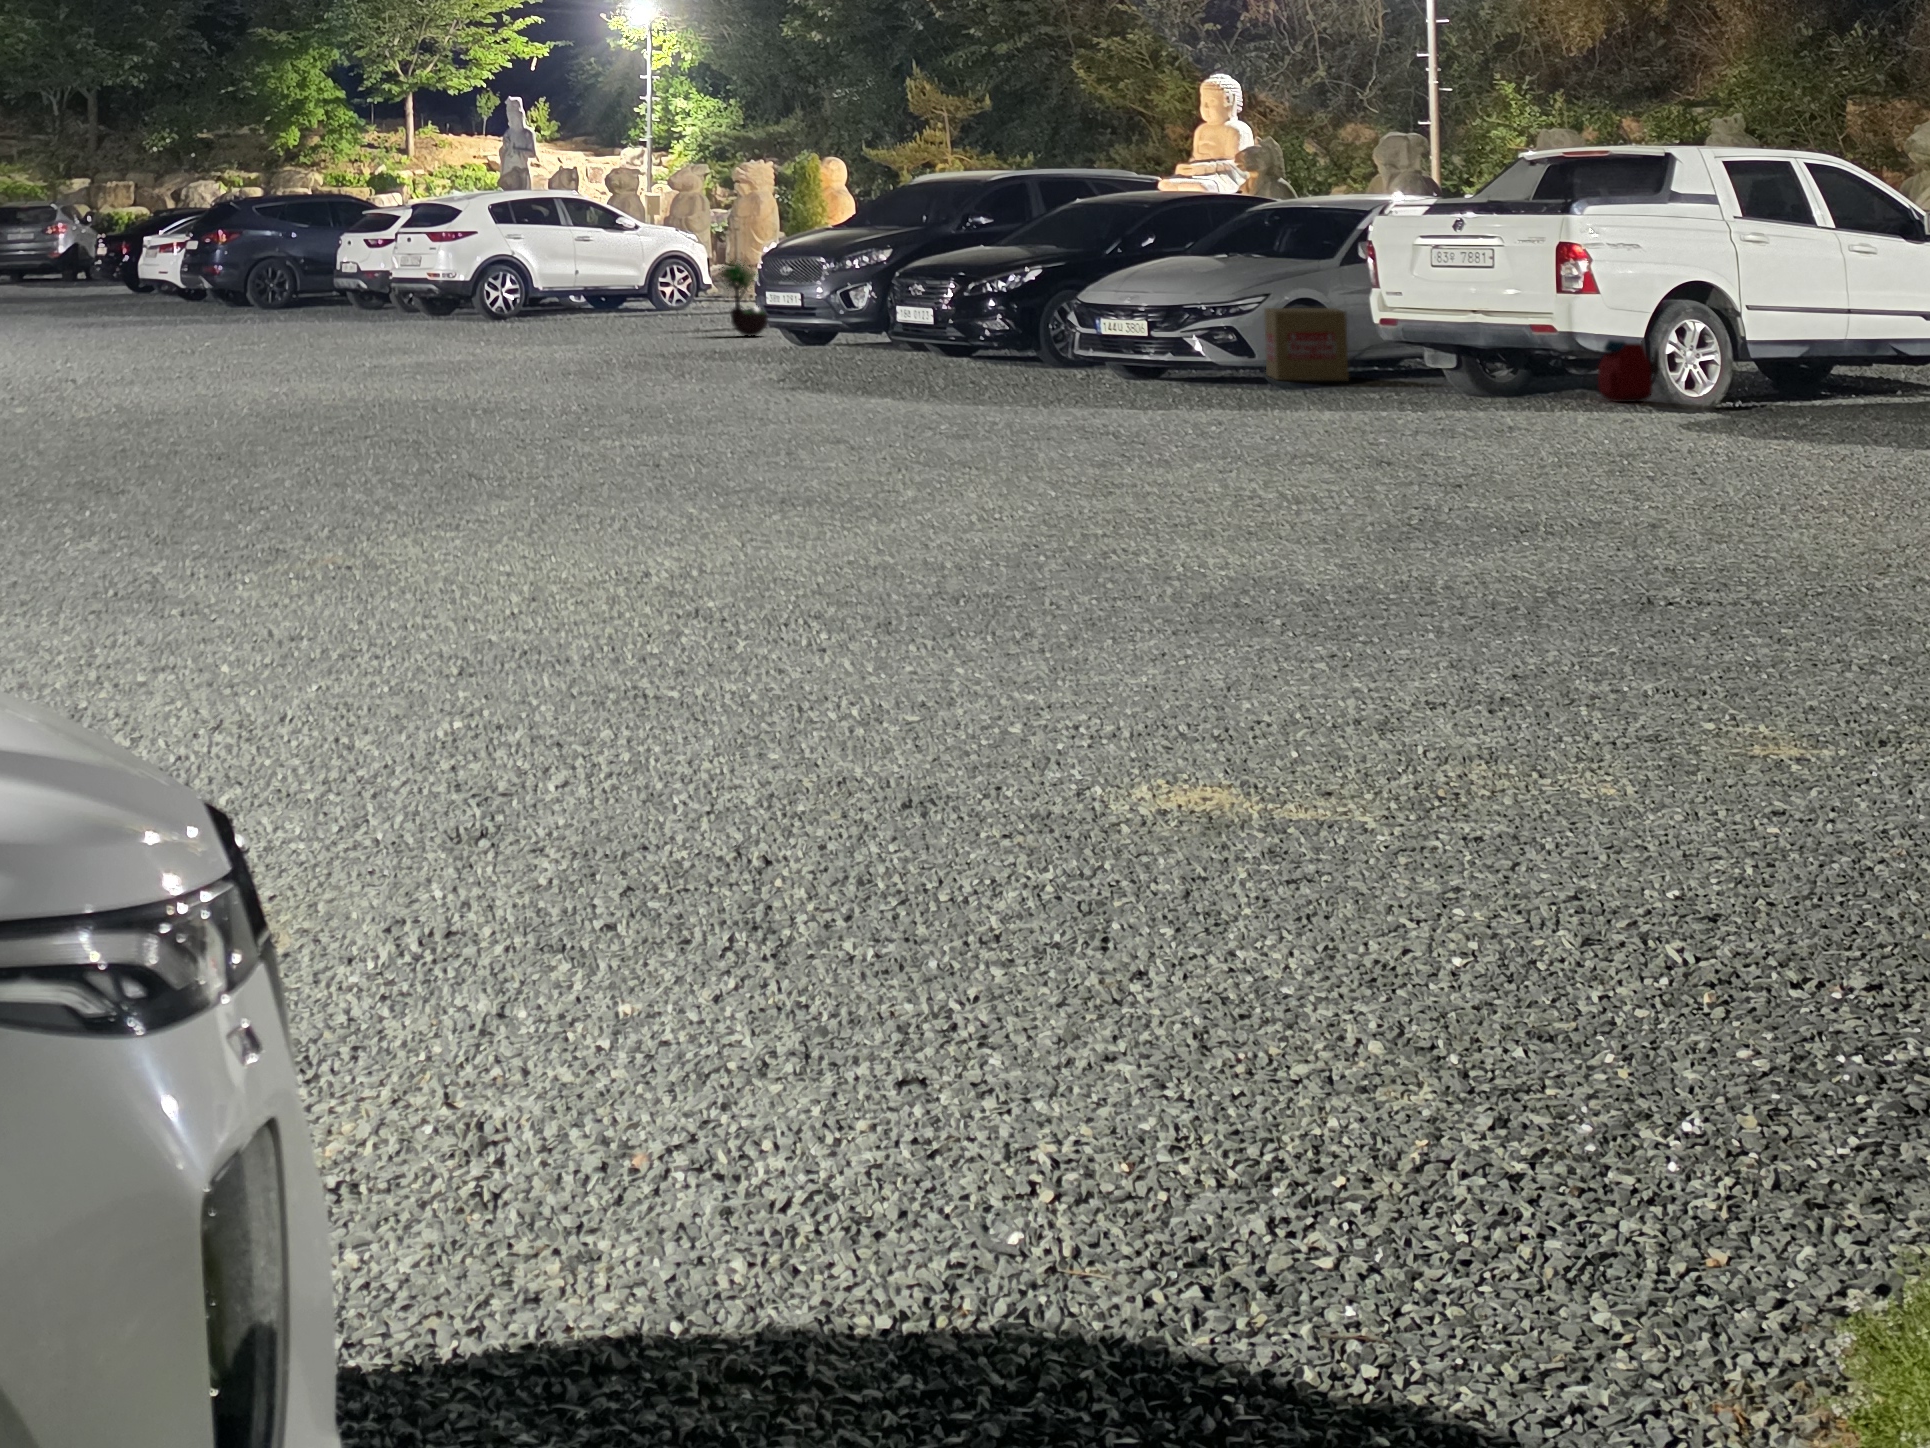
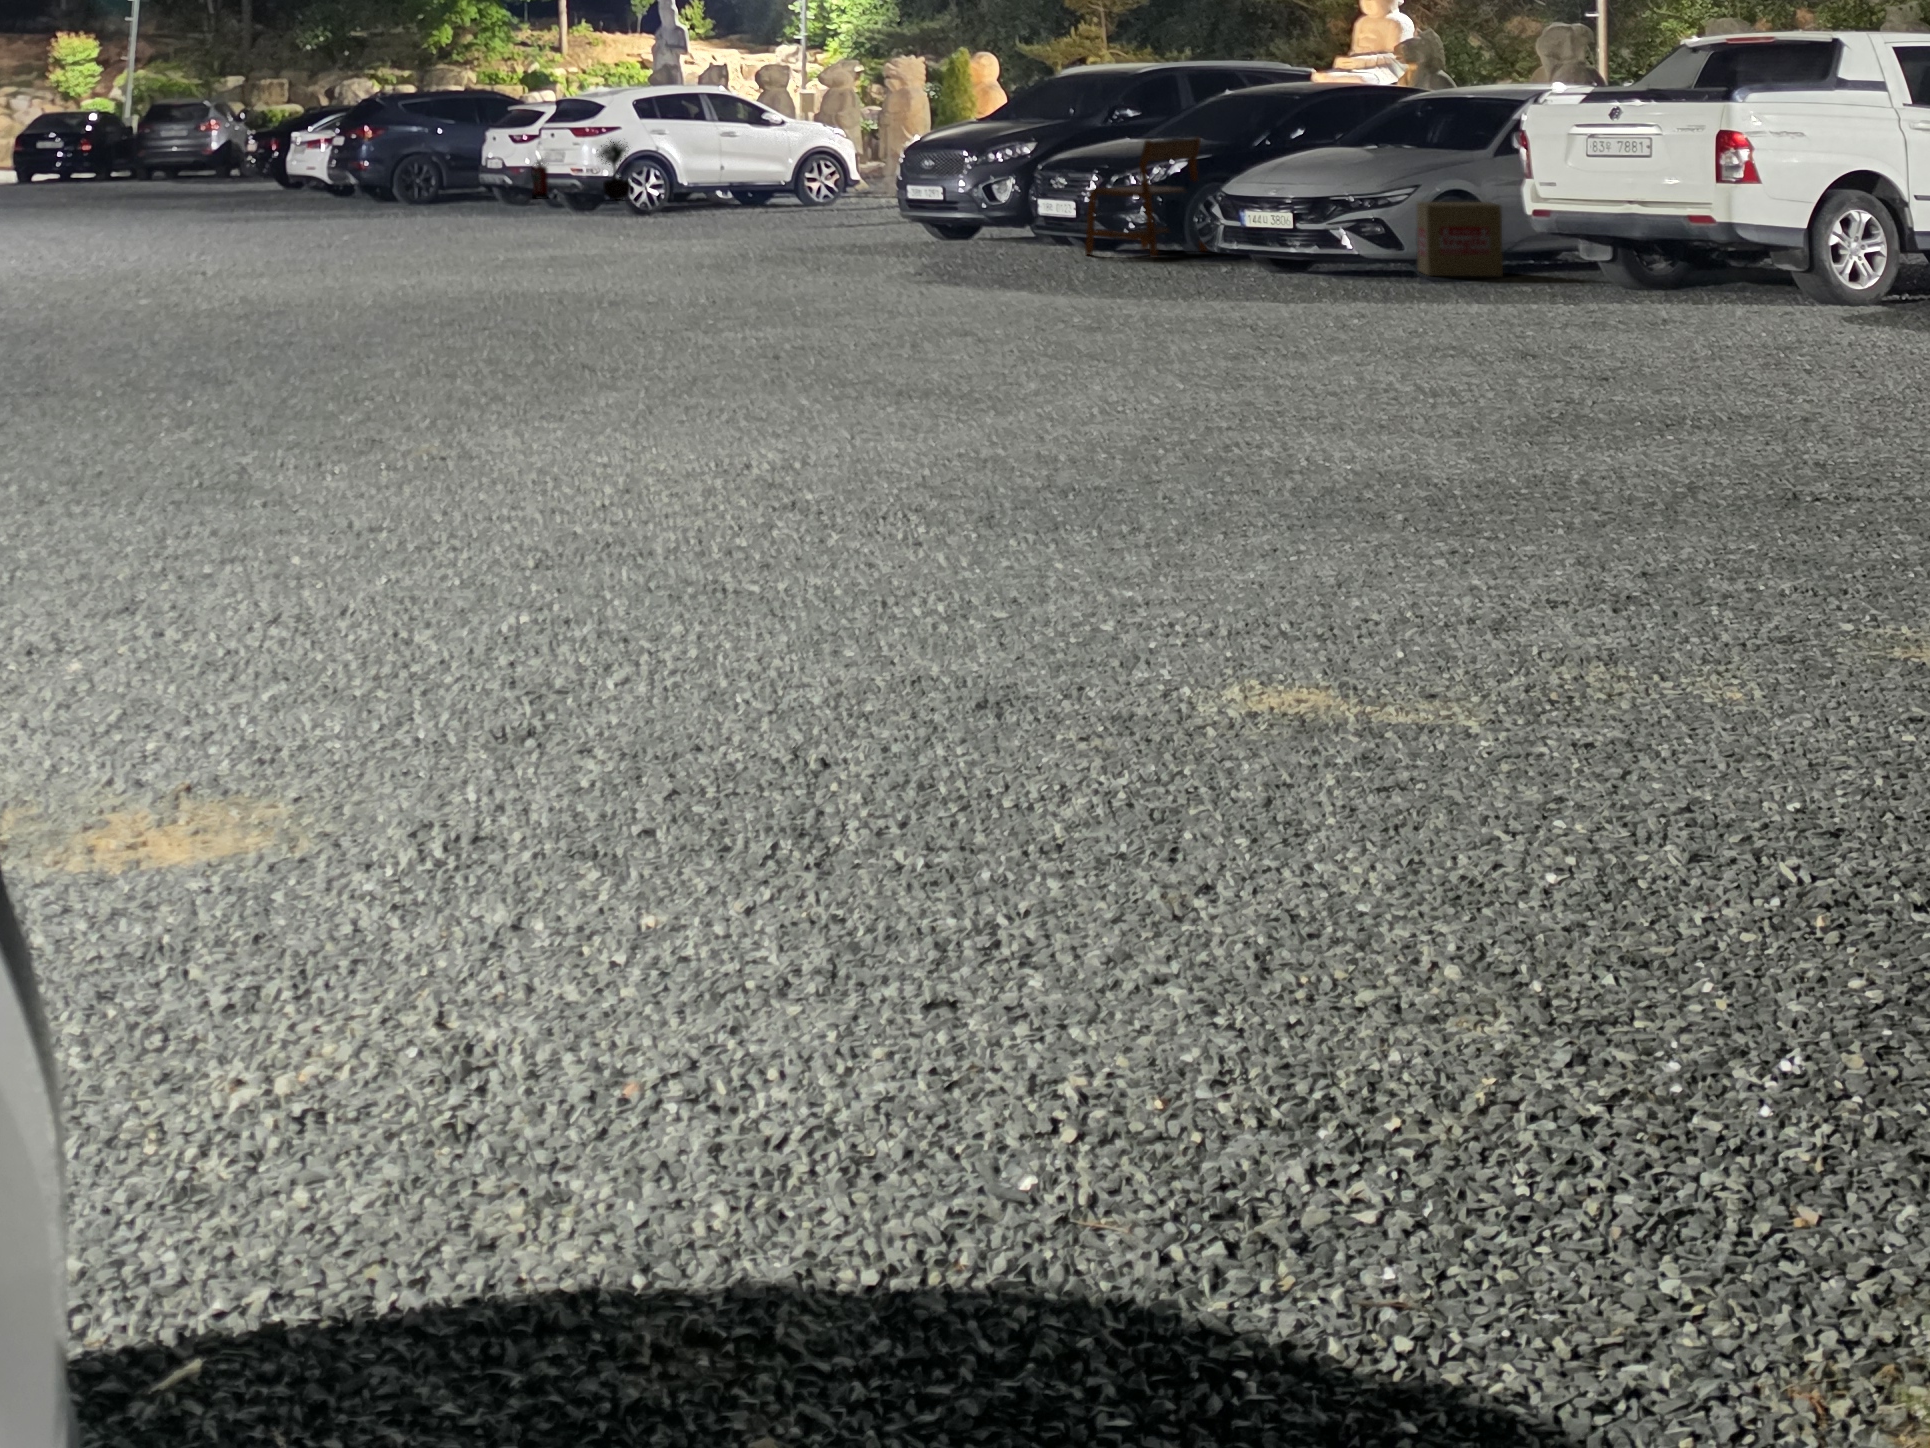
bench: none [943,244,1061,363] -> present [1085,137,1207,257]
potted tree: present [719,260,768,337] -> present [597,139,631,200]
fire extinguisher: none [393,264,412,304] -> present [531,159,549,199]
backpack: present [1598,340,1659,402] -> none [1756,226,1827,299]

